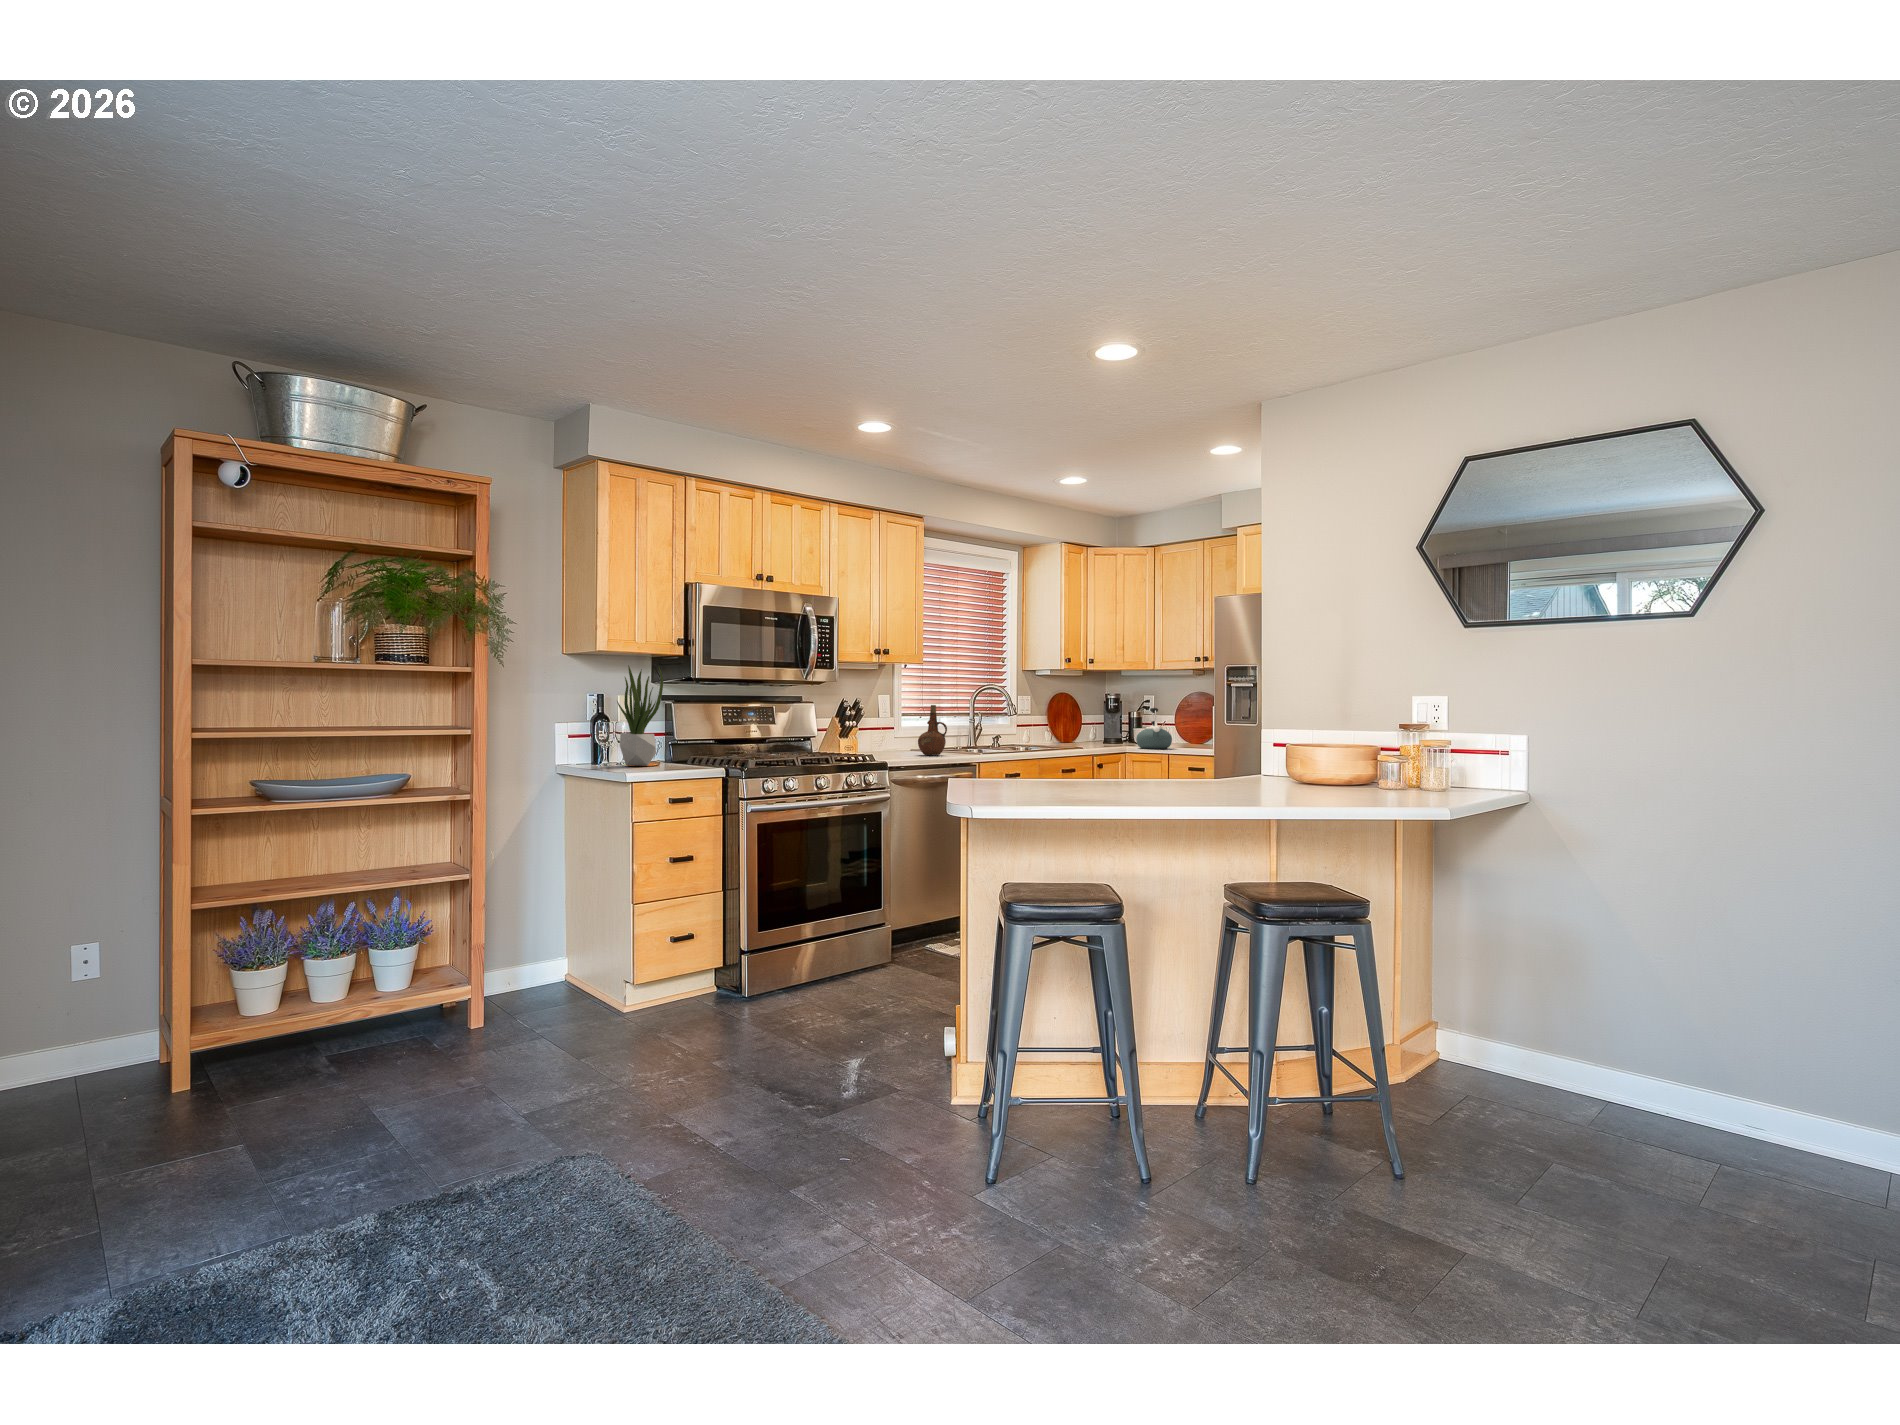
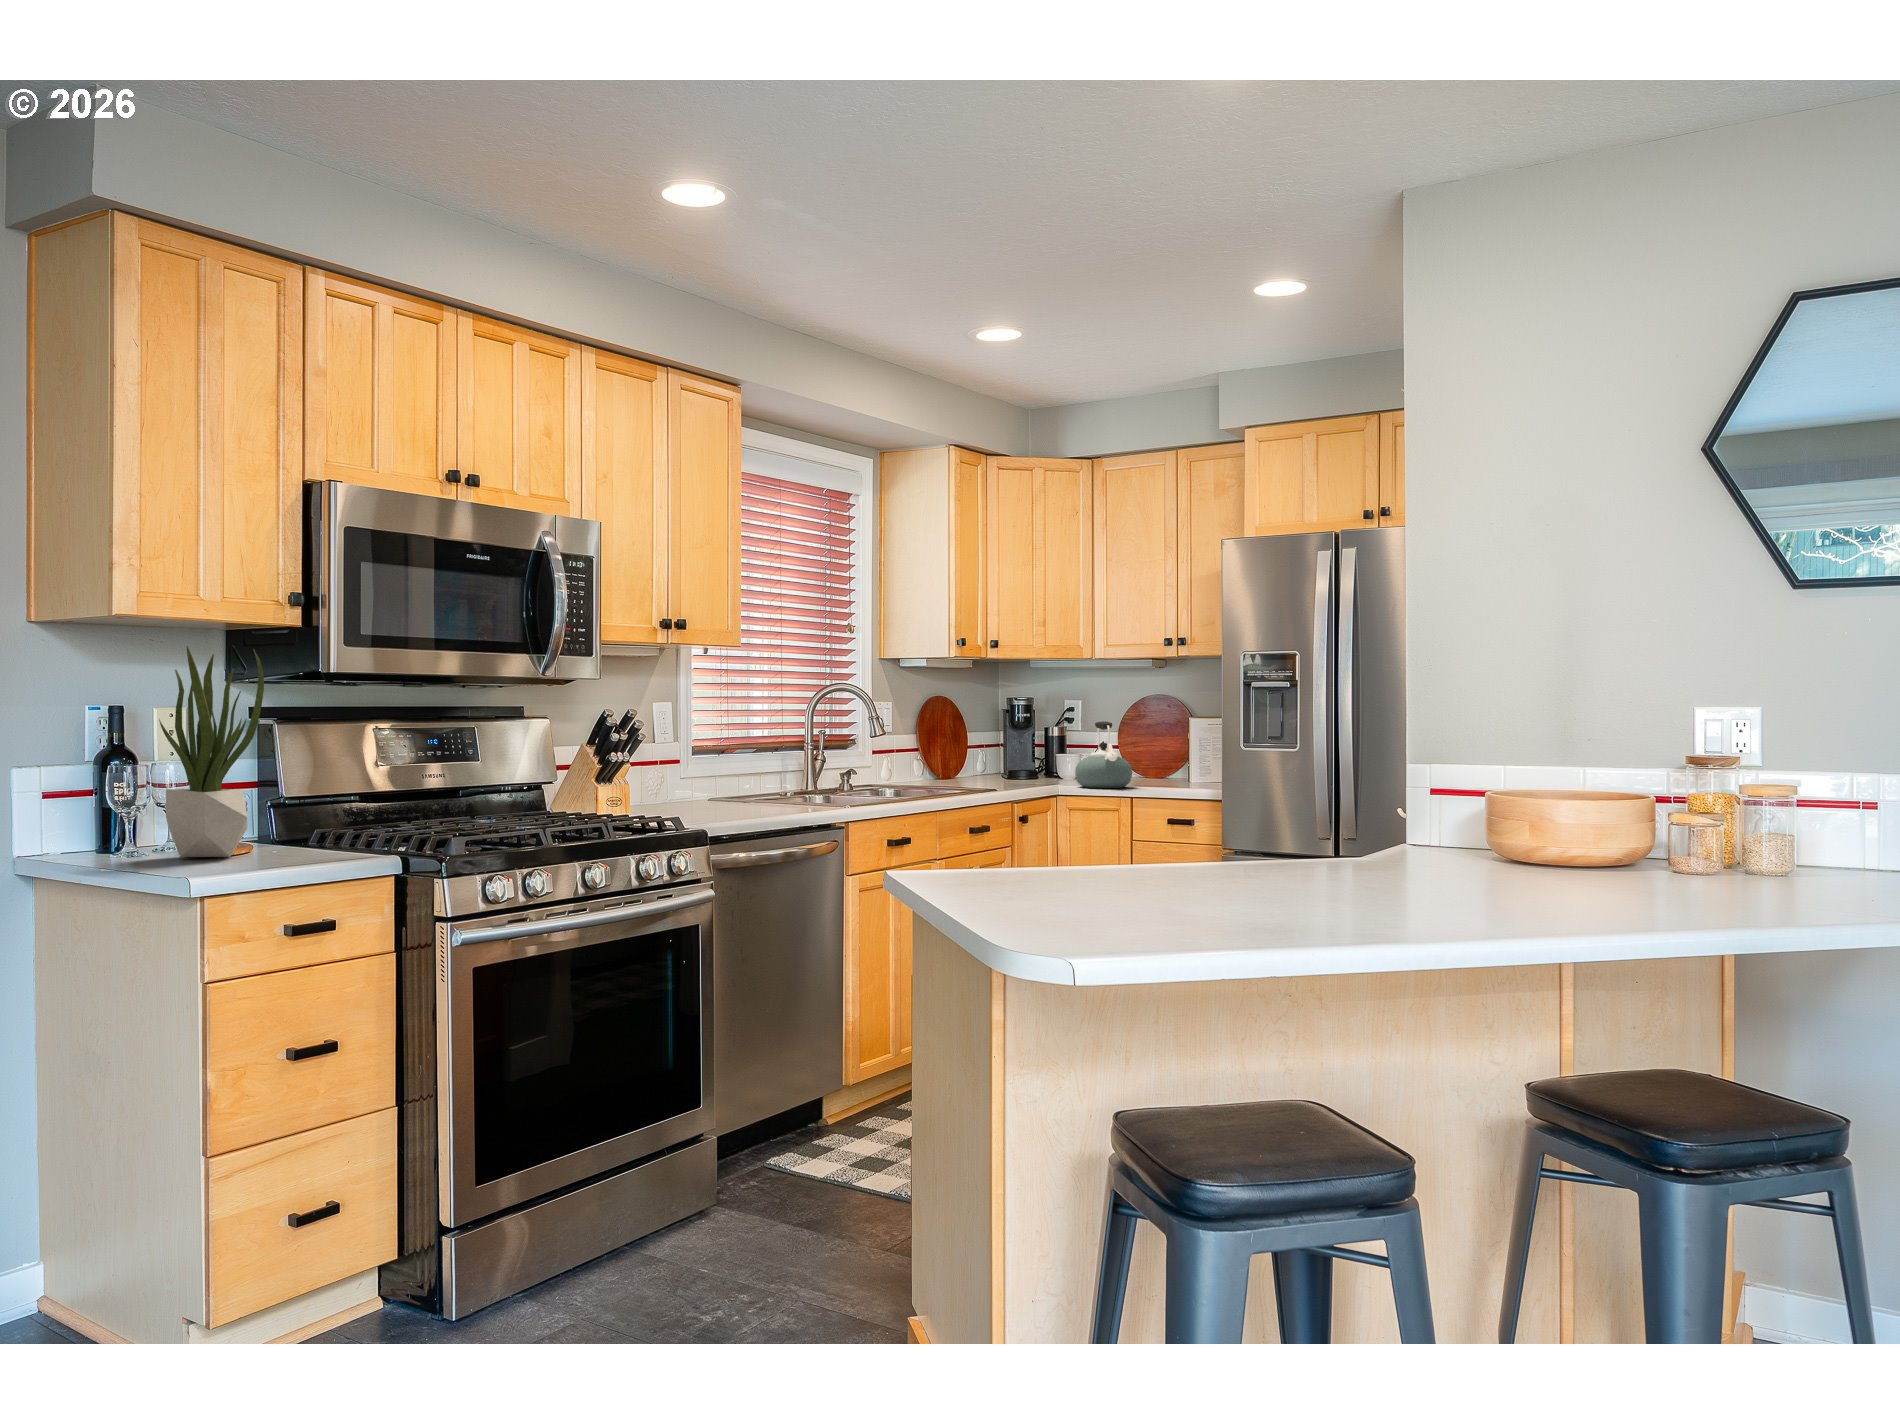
ceramic pitcher: present [918,705,947,755] -> none [744,721,797,811]

